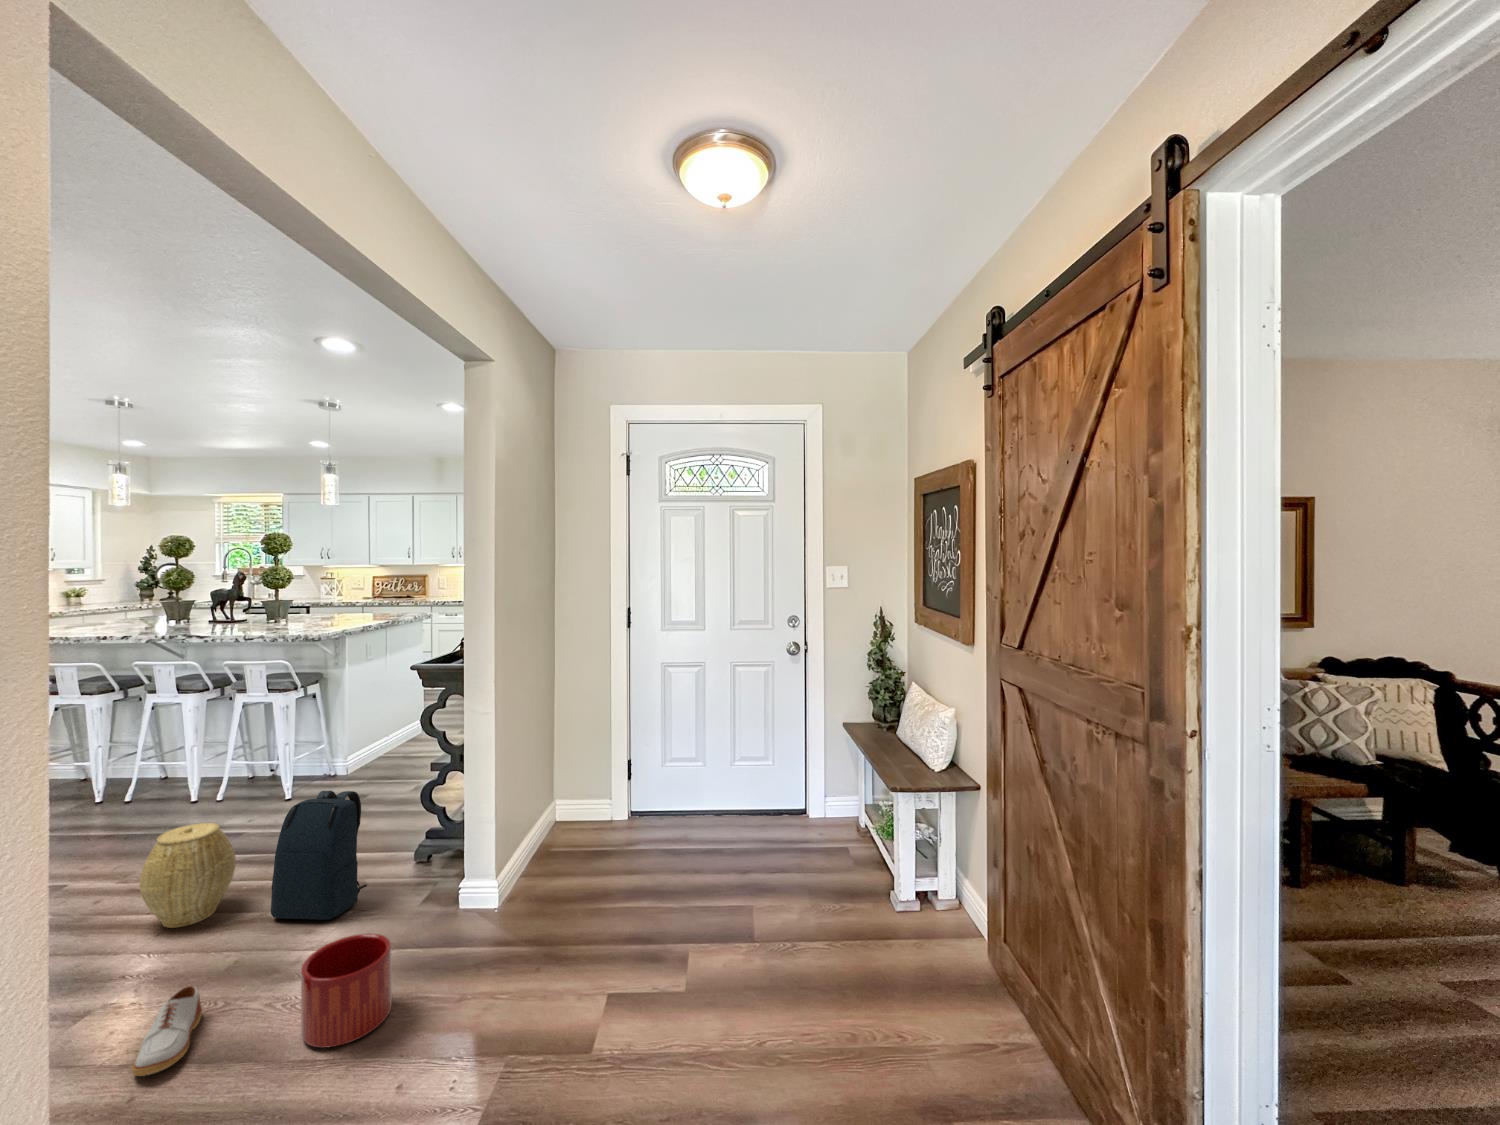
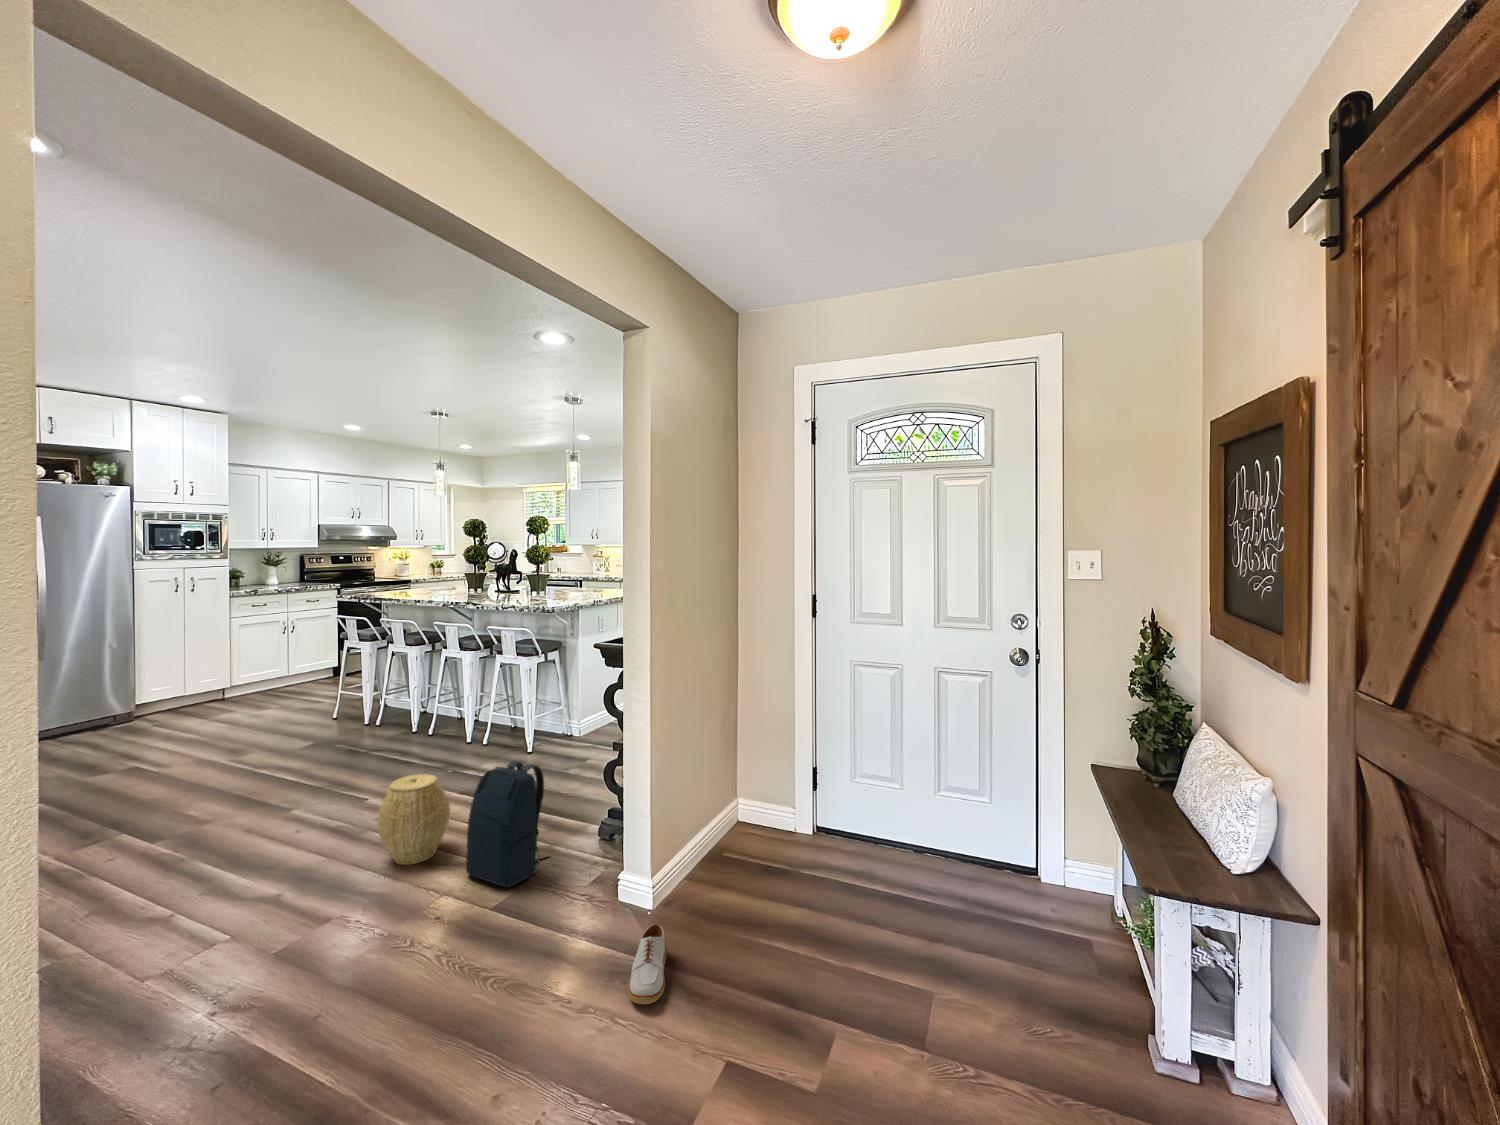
planter: present [301,934,392,1048] -> none [431,922,517,1039]
shoe: present [132,986,202,1076] -> present [628,924,667,1004]

